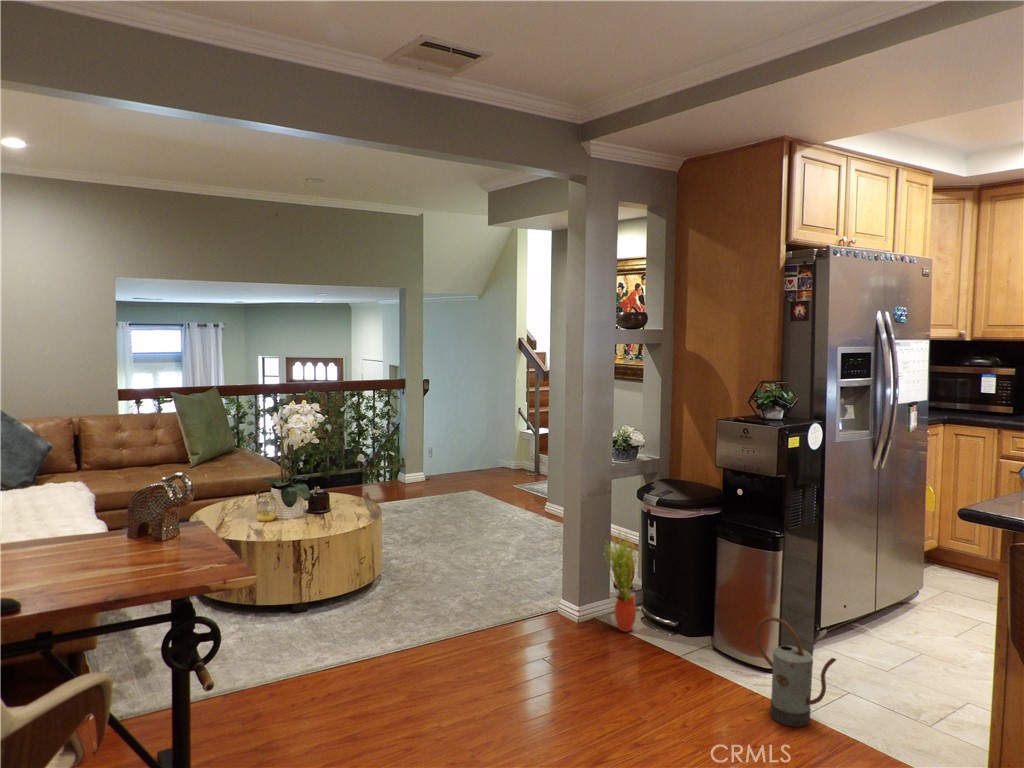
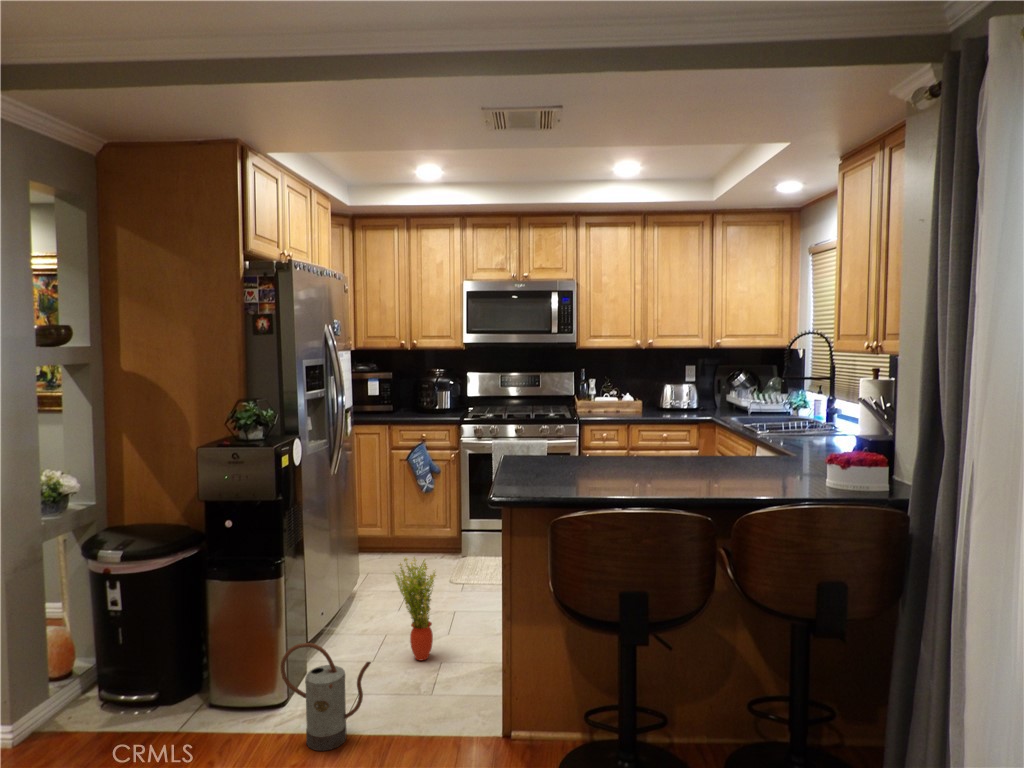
potted plant: present [607,532,640,632] -> present [395,557,436,660]

